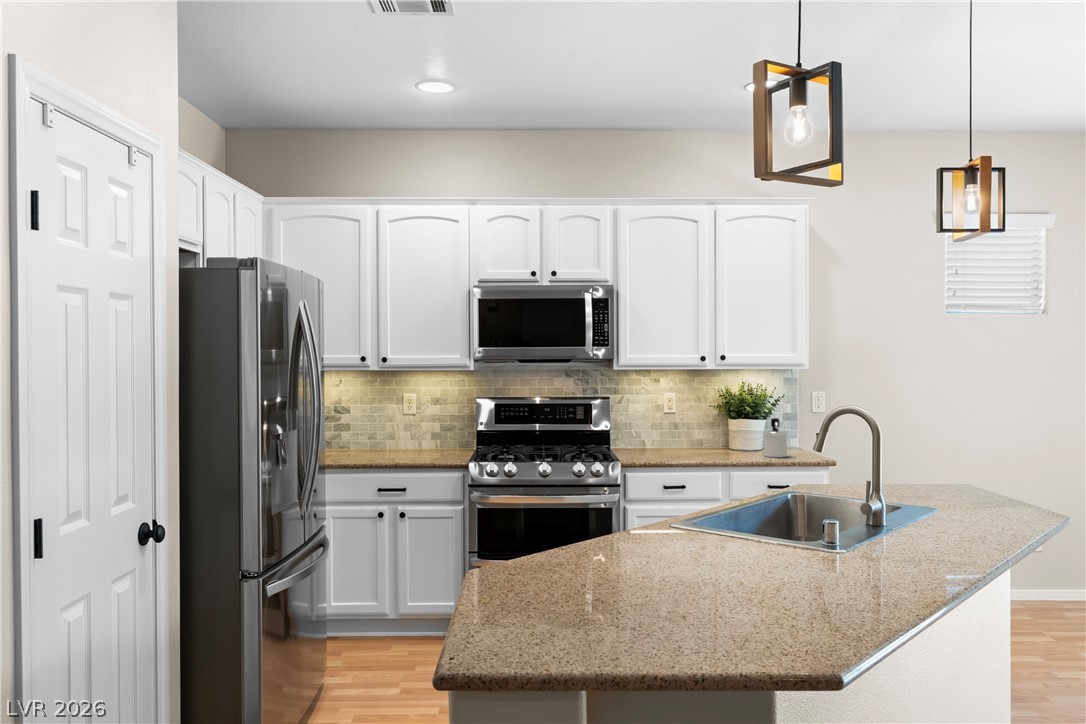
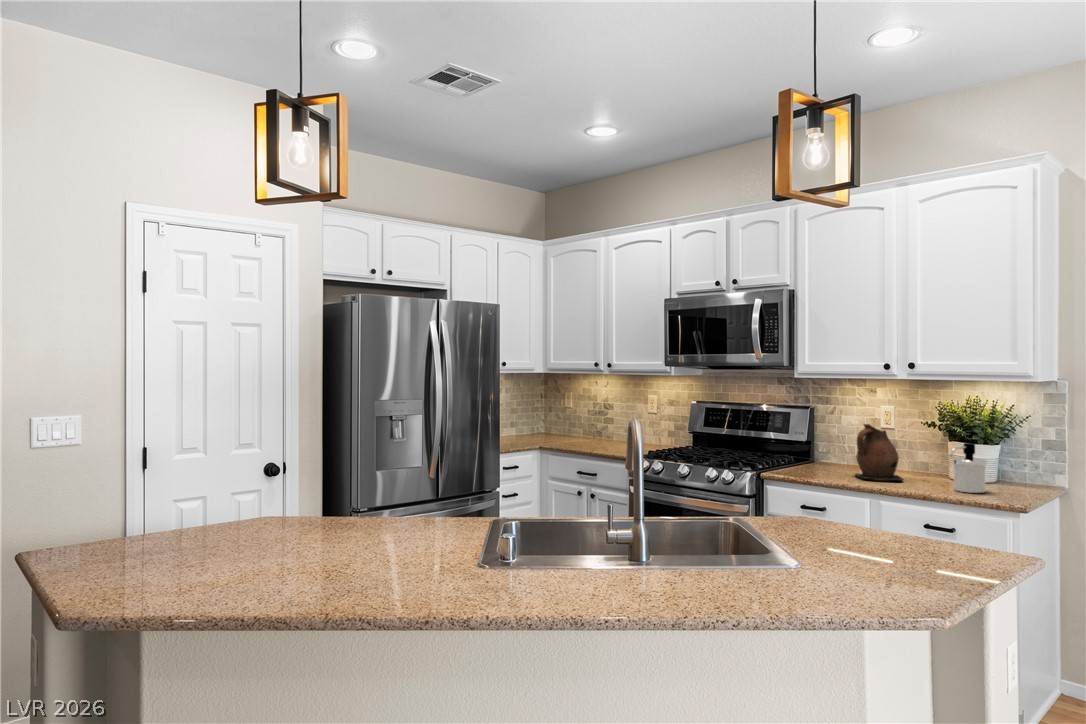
ceramic pitcher: none [681,408,726,456] -> present [855,424,903,480]

